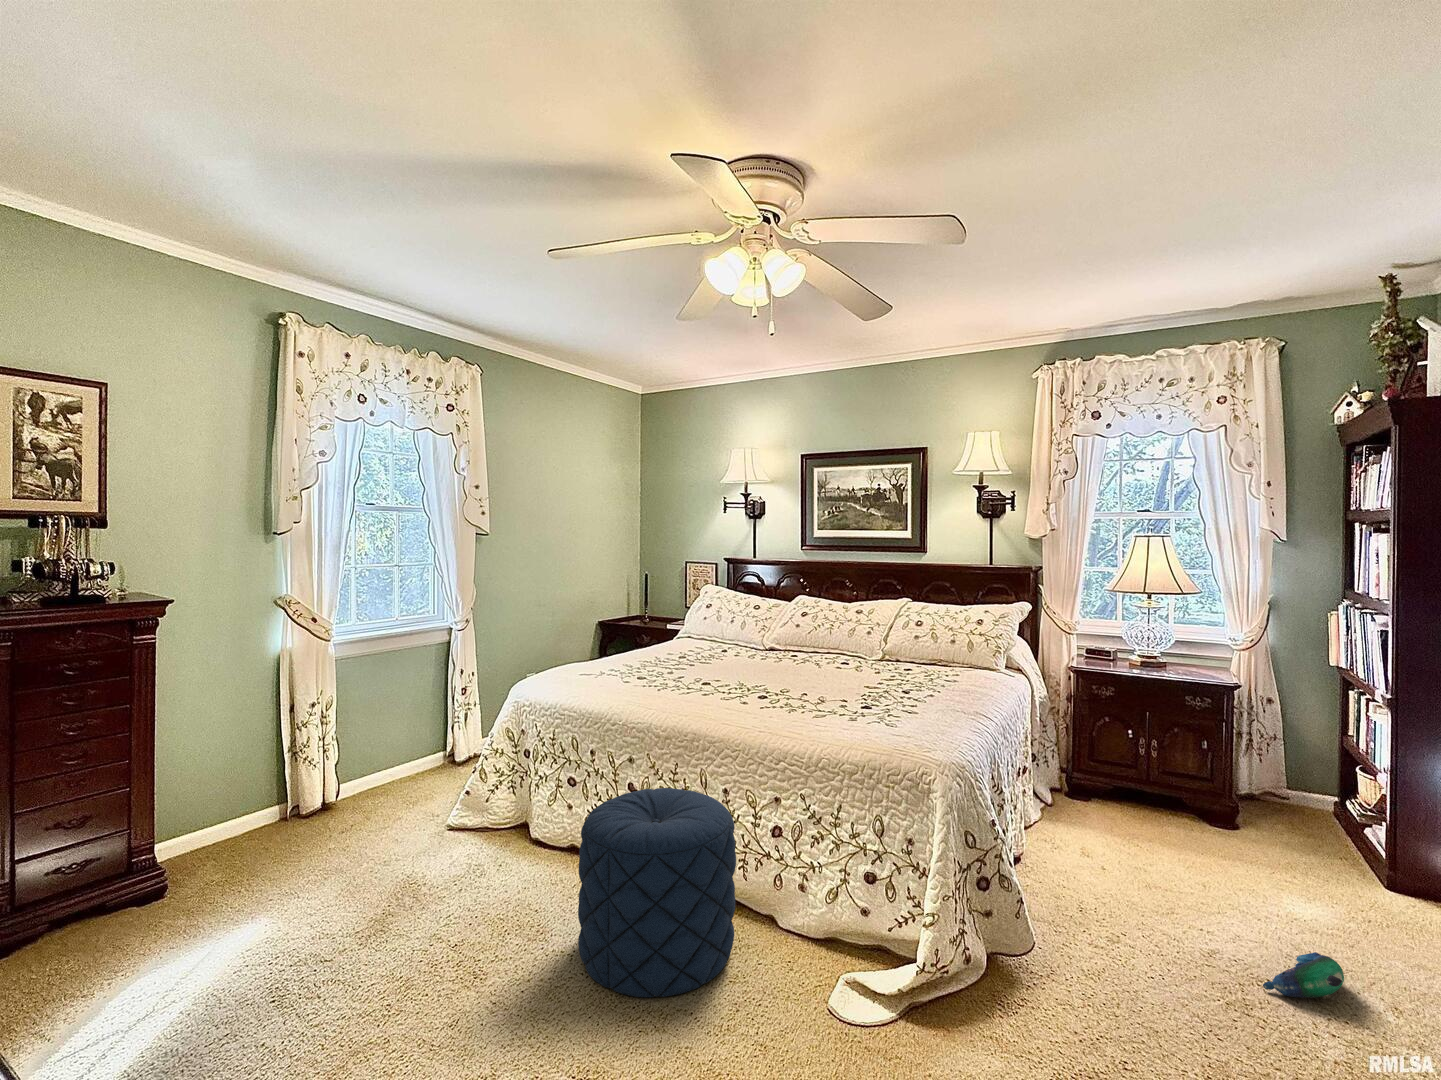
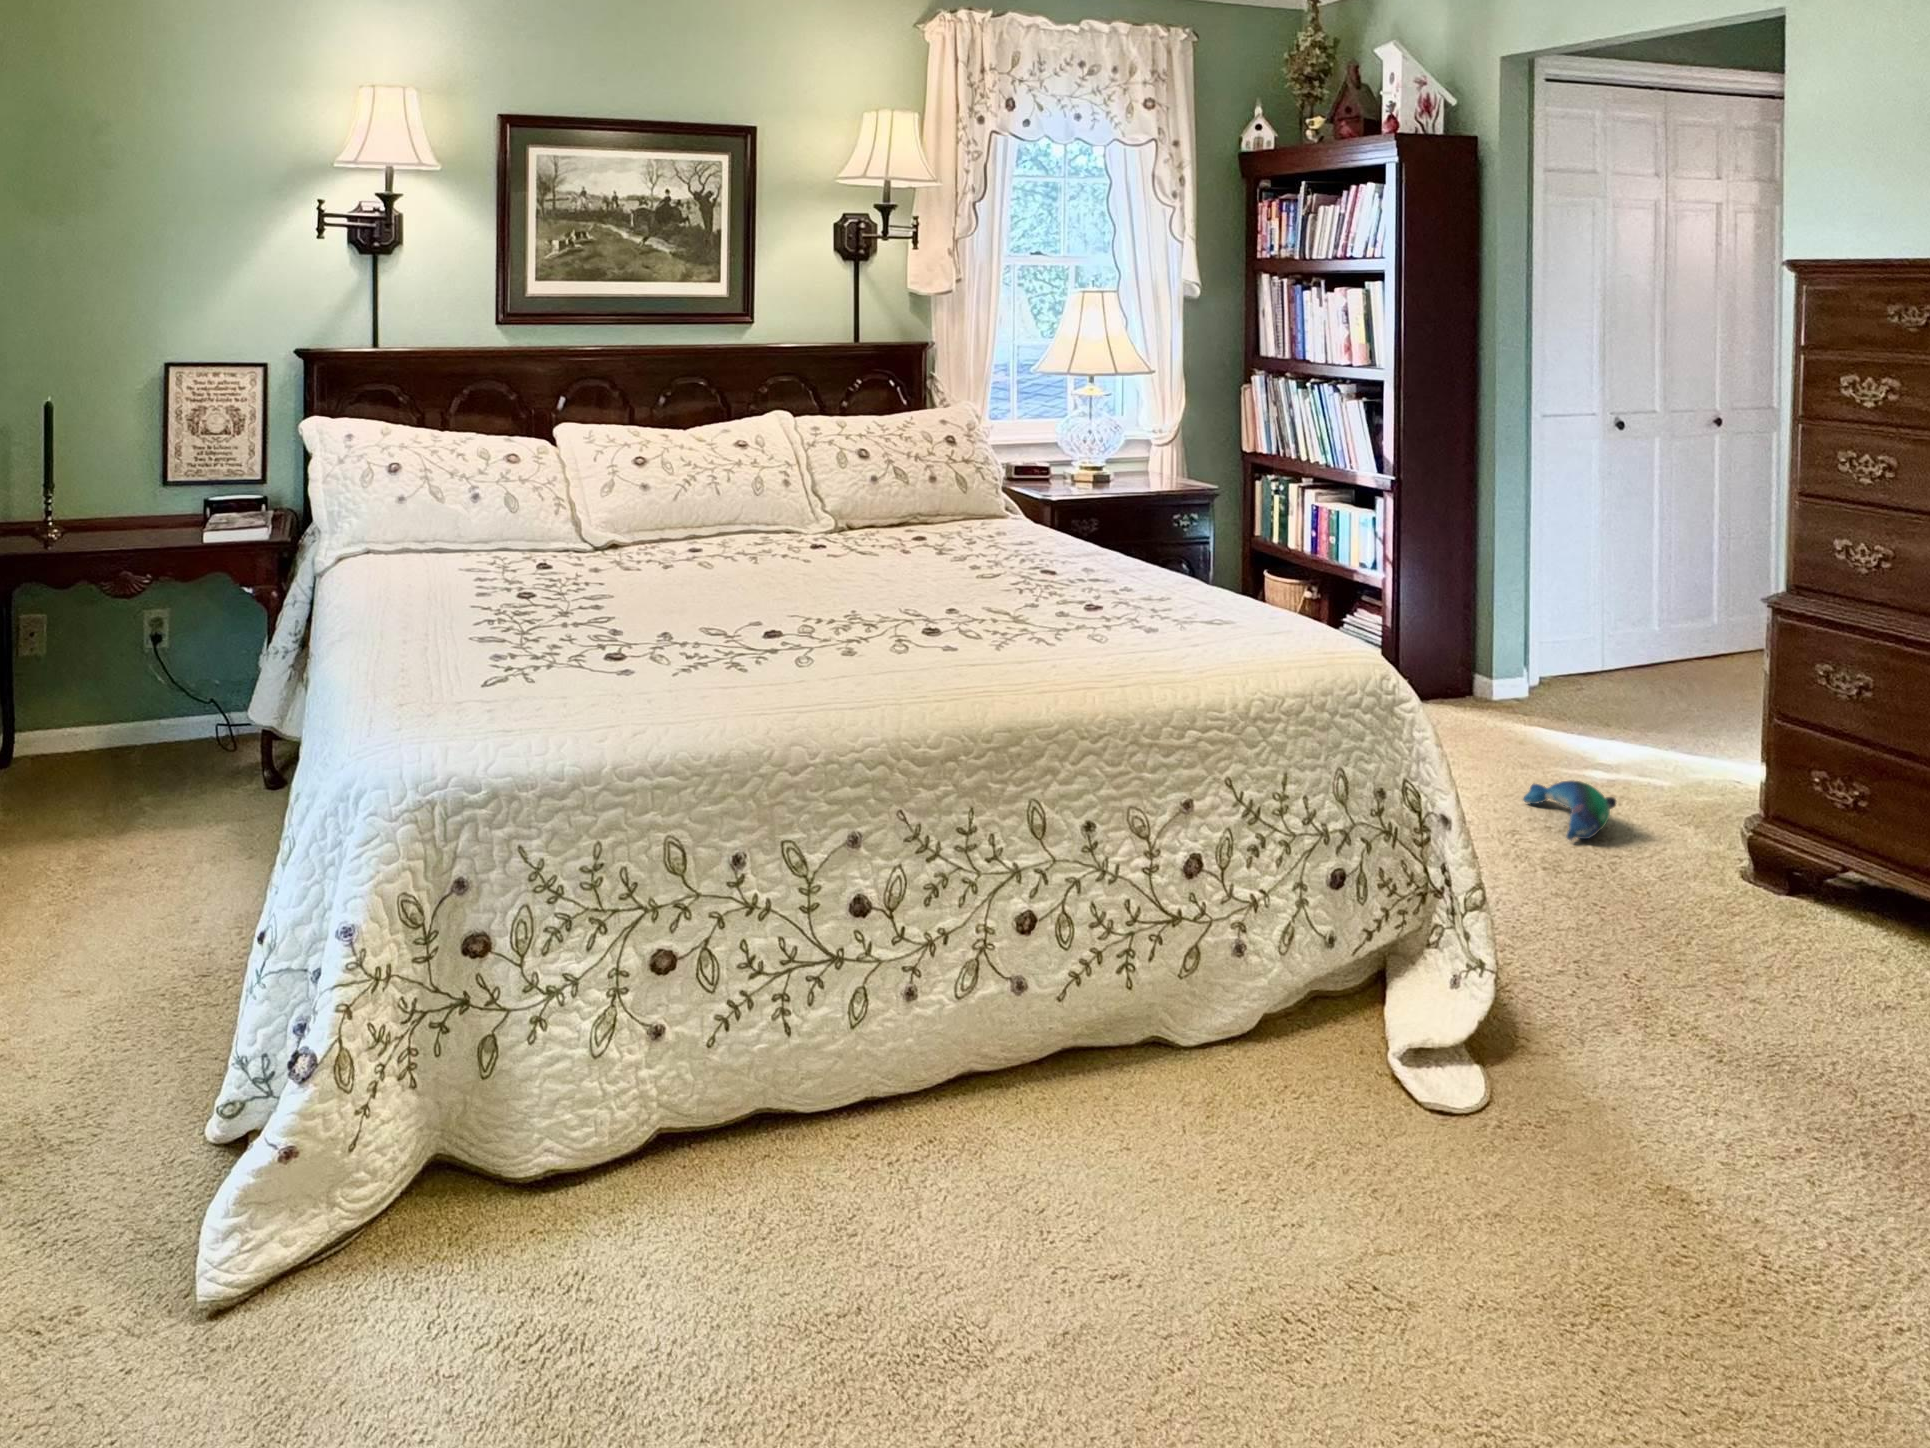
pouf: present [578,788,736,997] -> none [1016,838,1380,1328]

